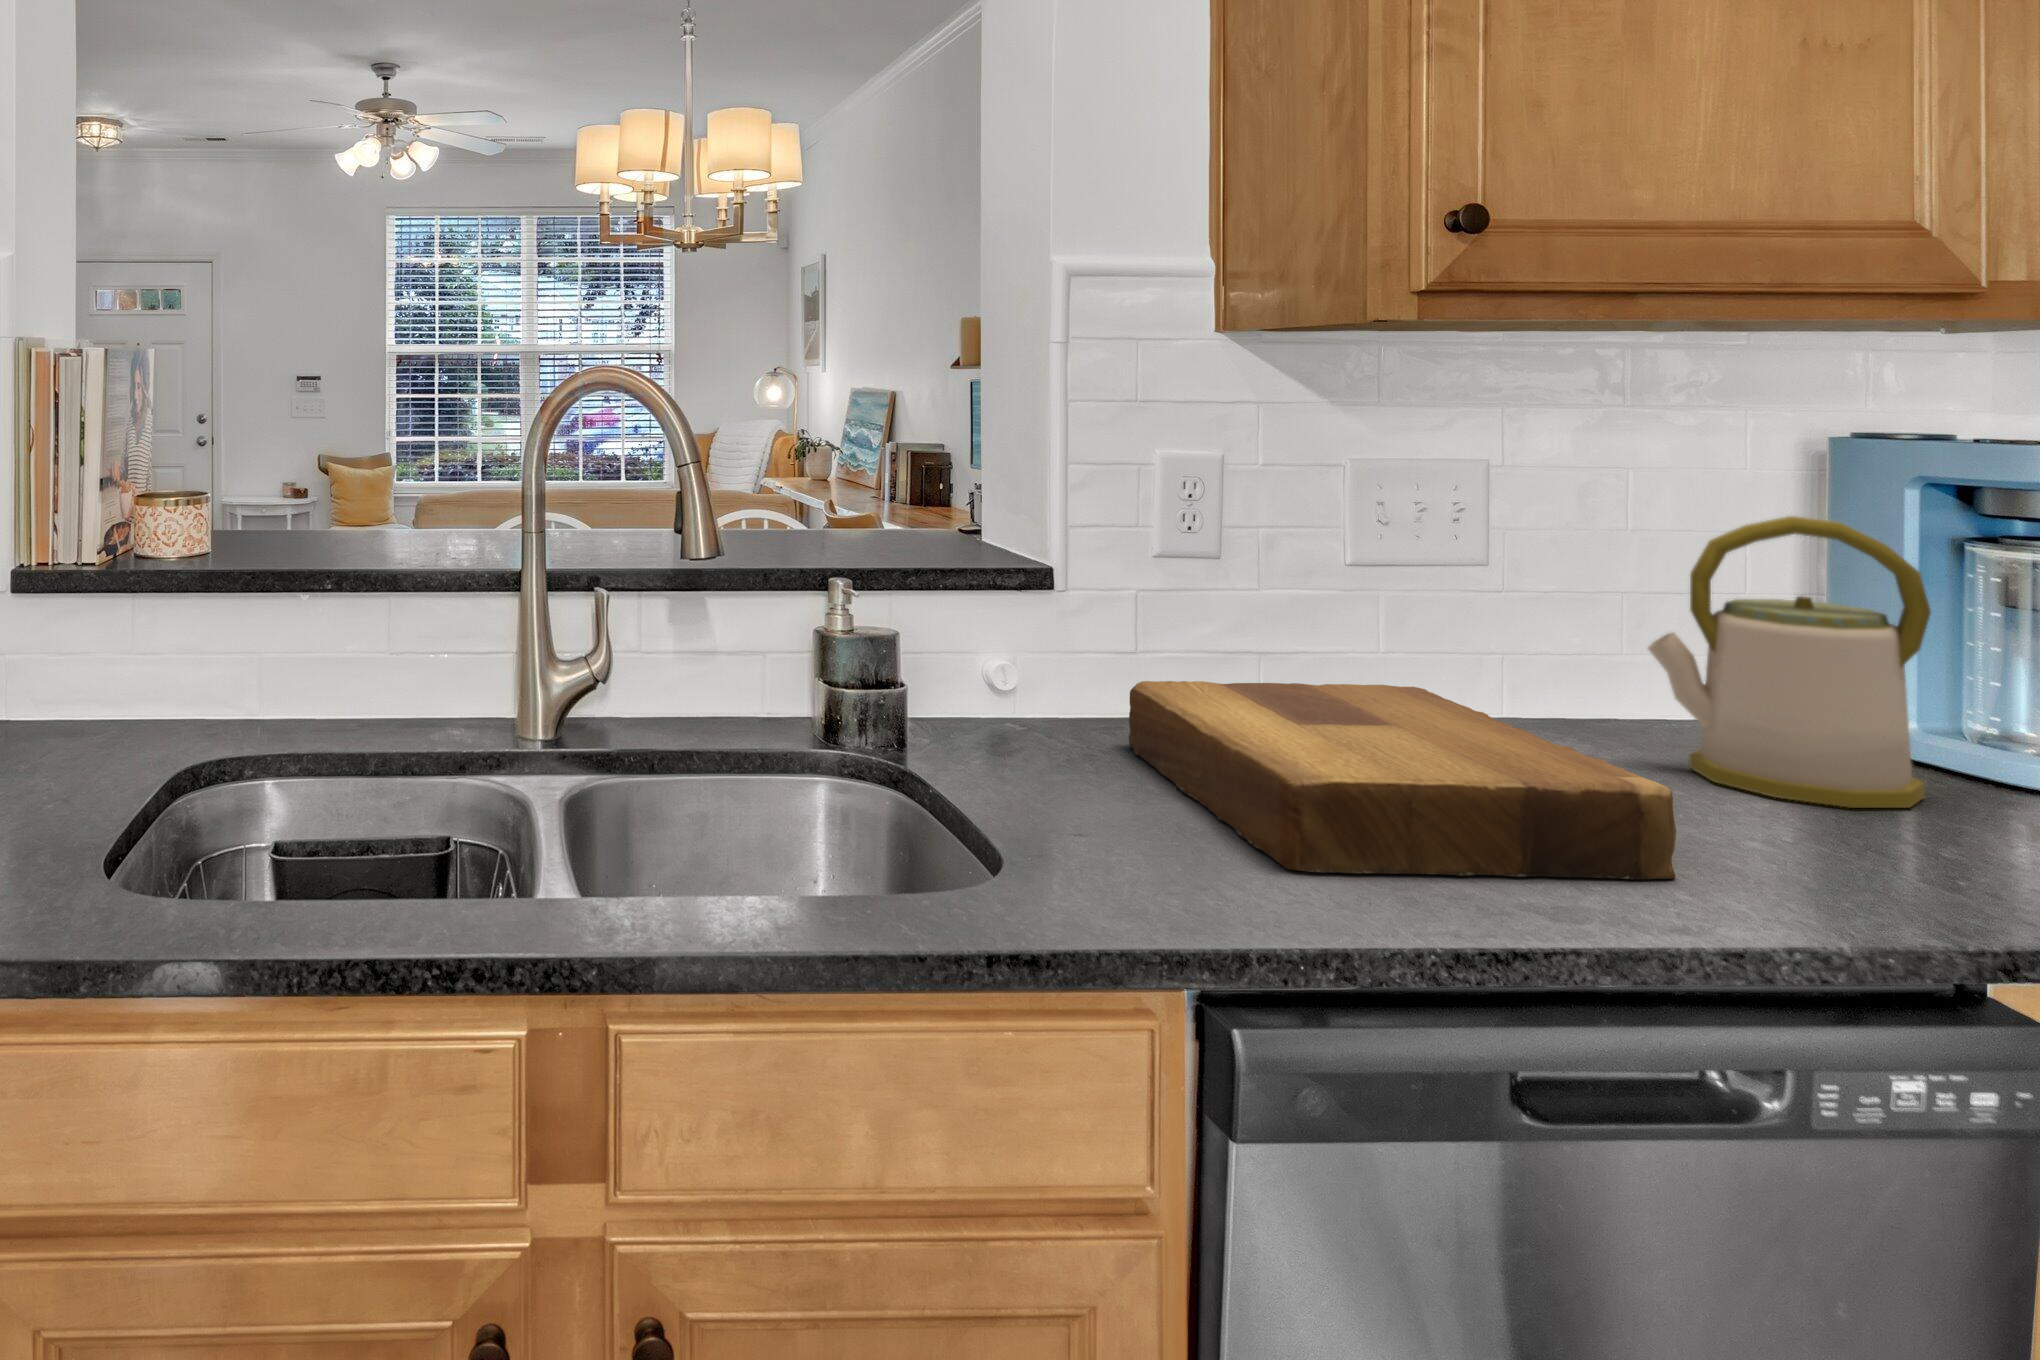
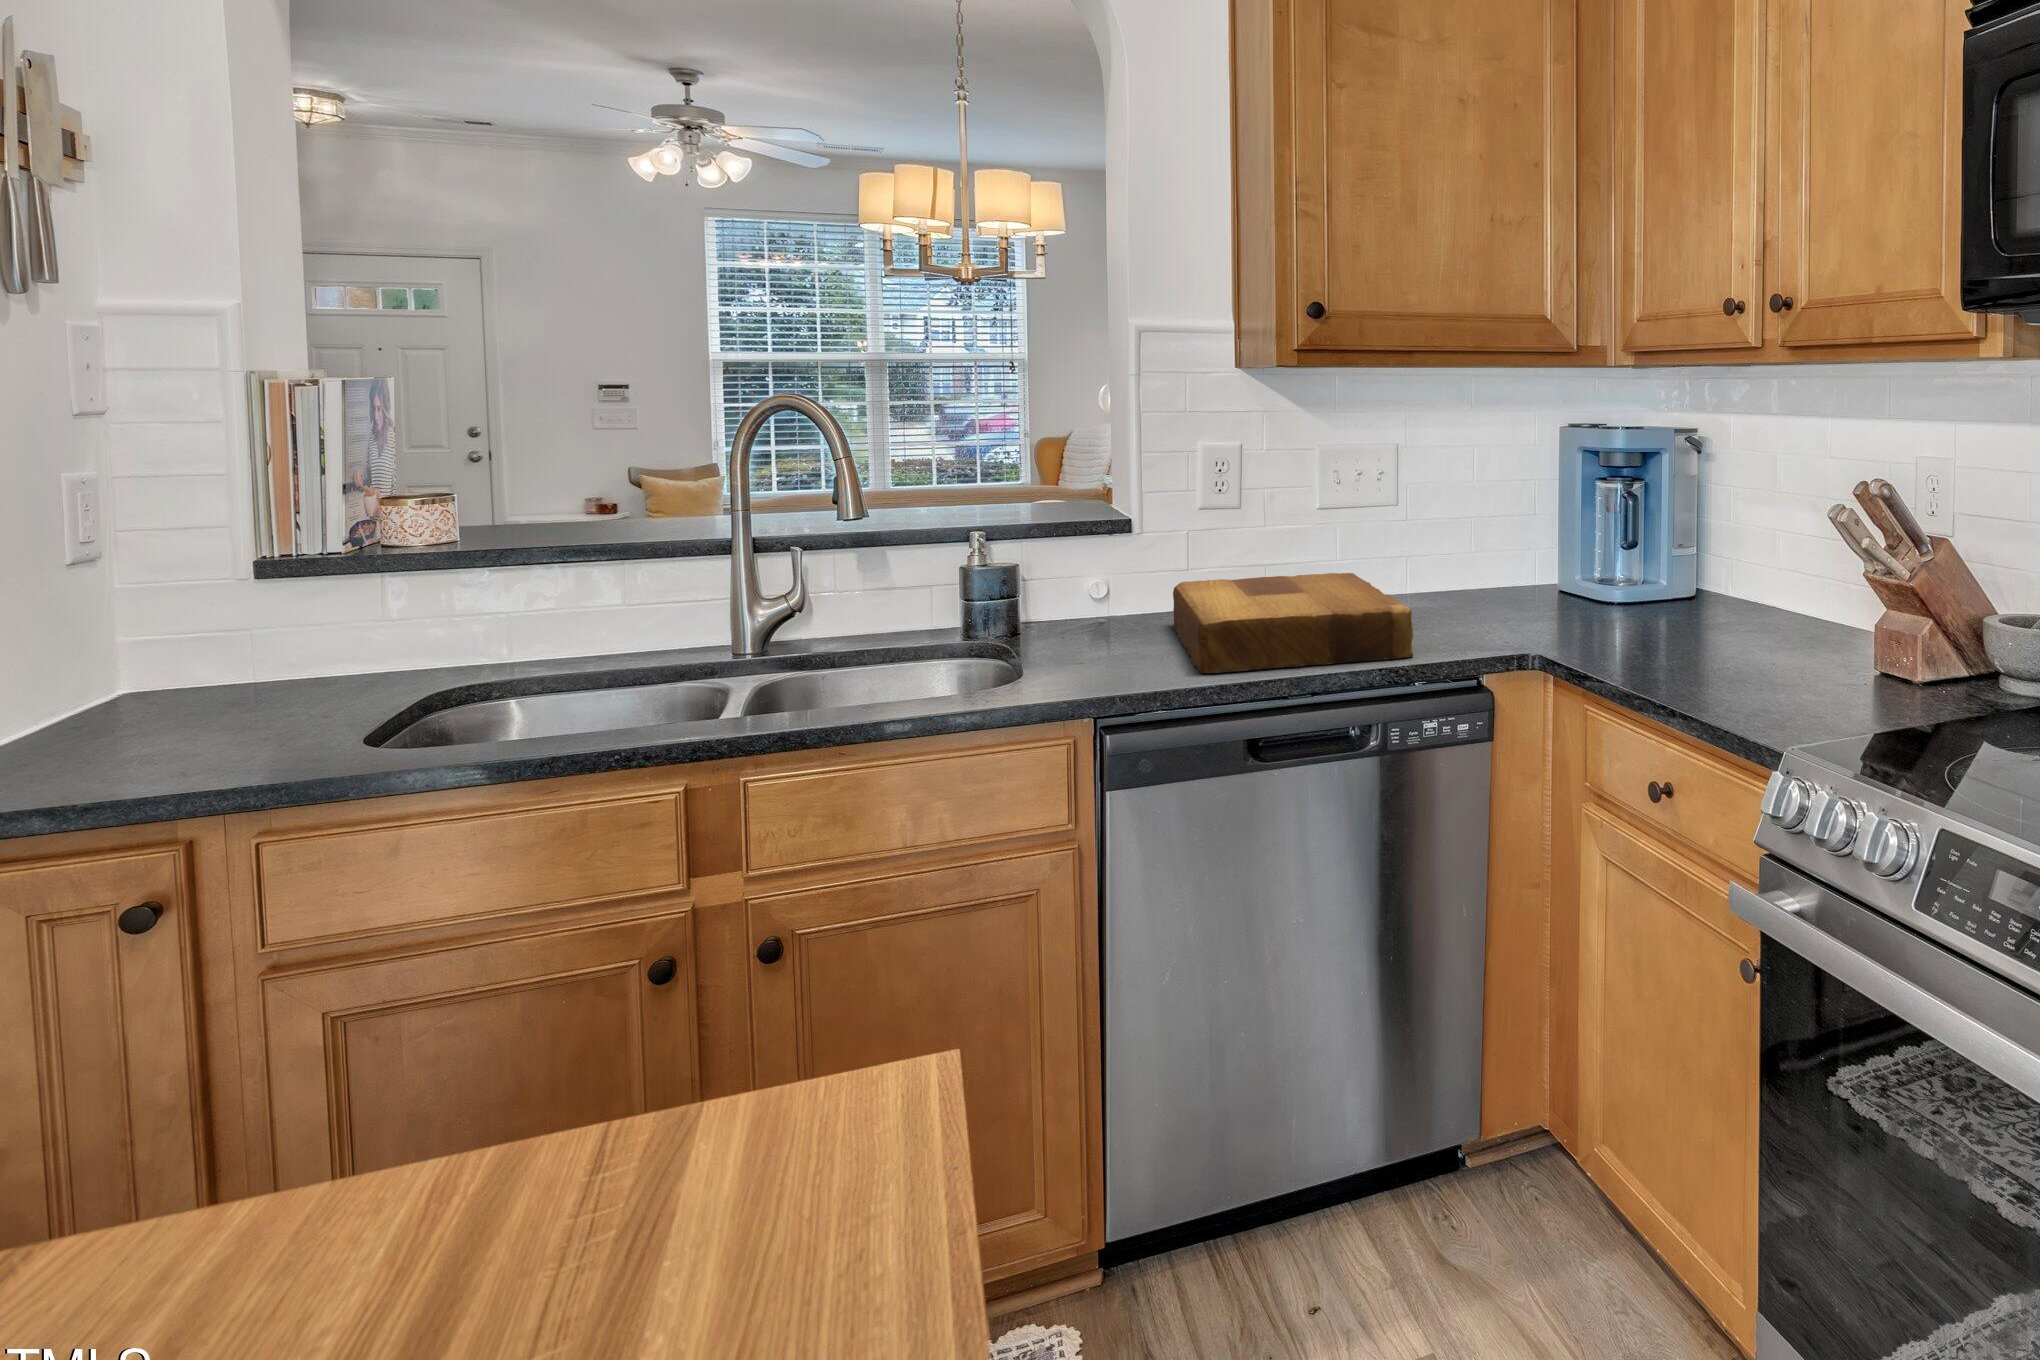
kettle: present [1648,516,1931,808] -> none [1476,457,1599,618]

